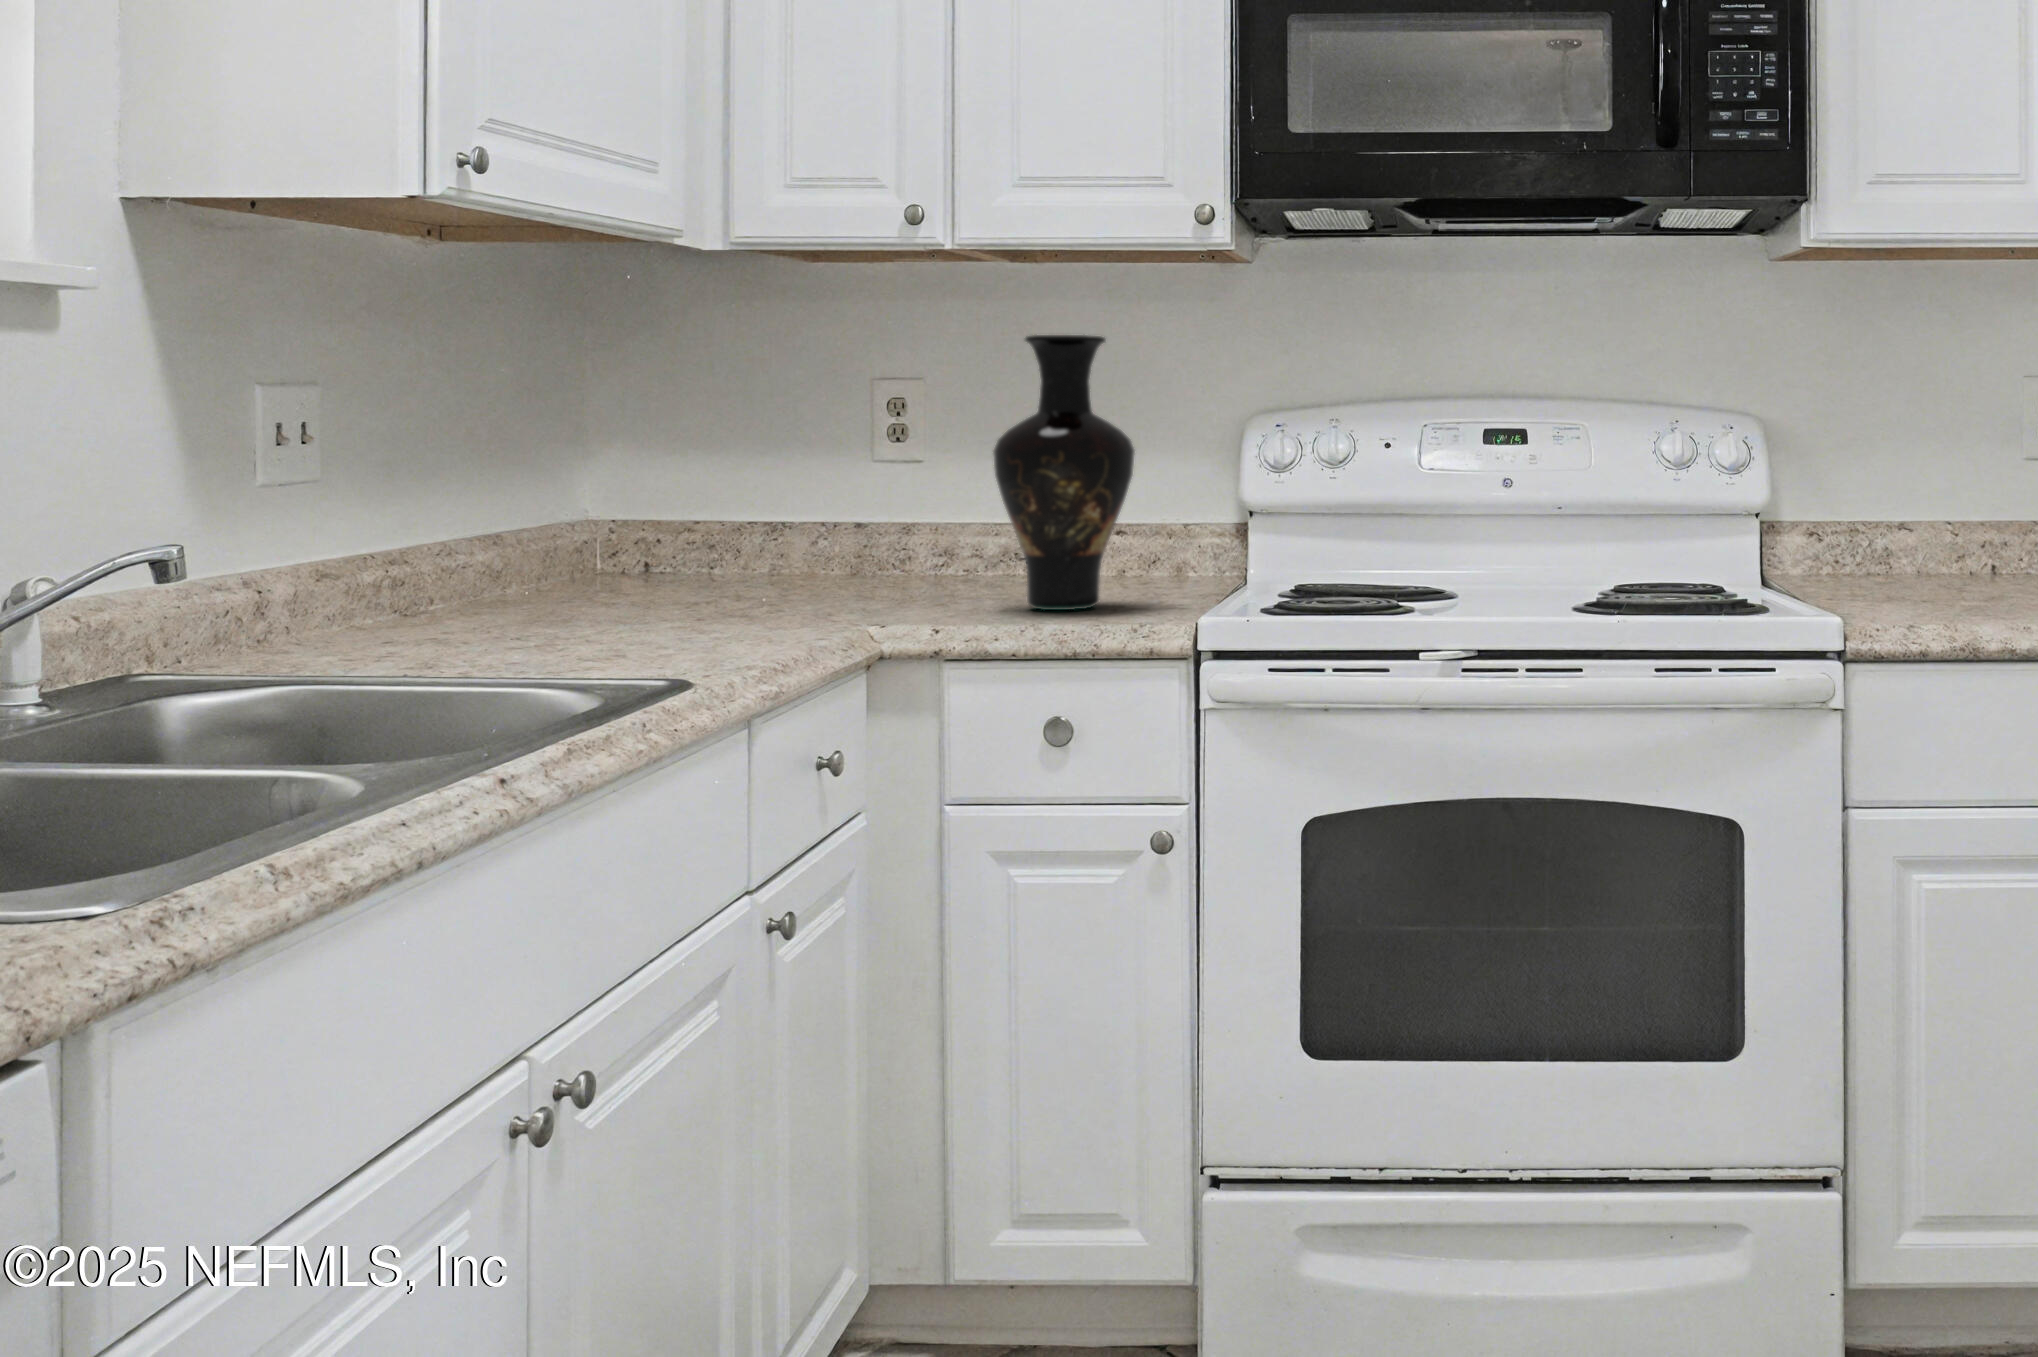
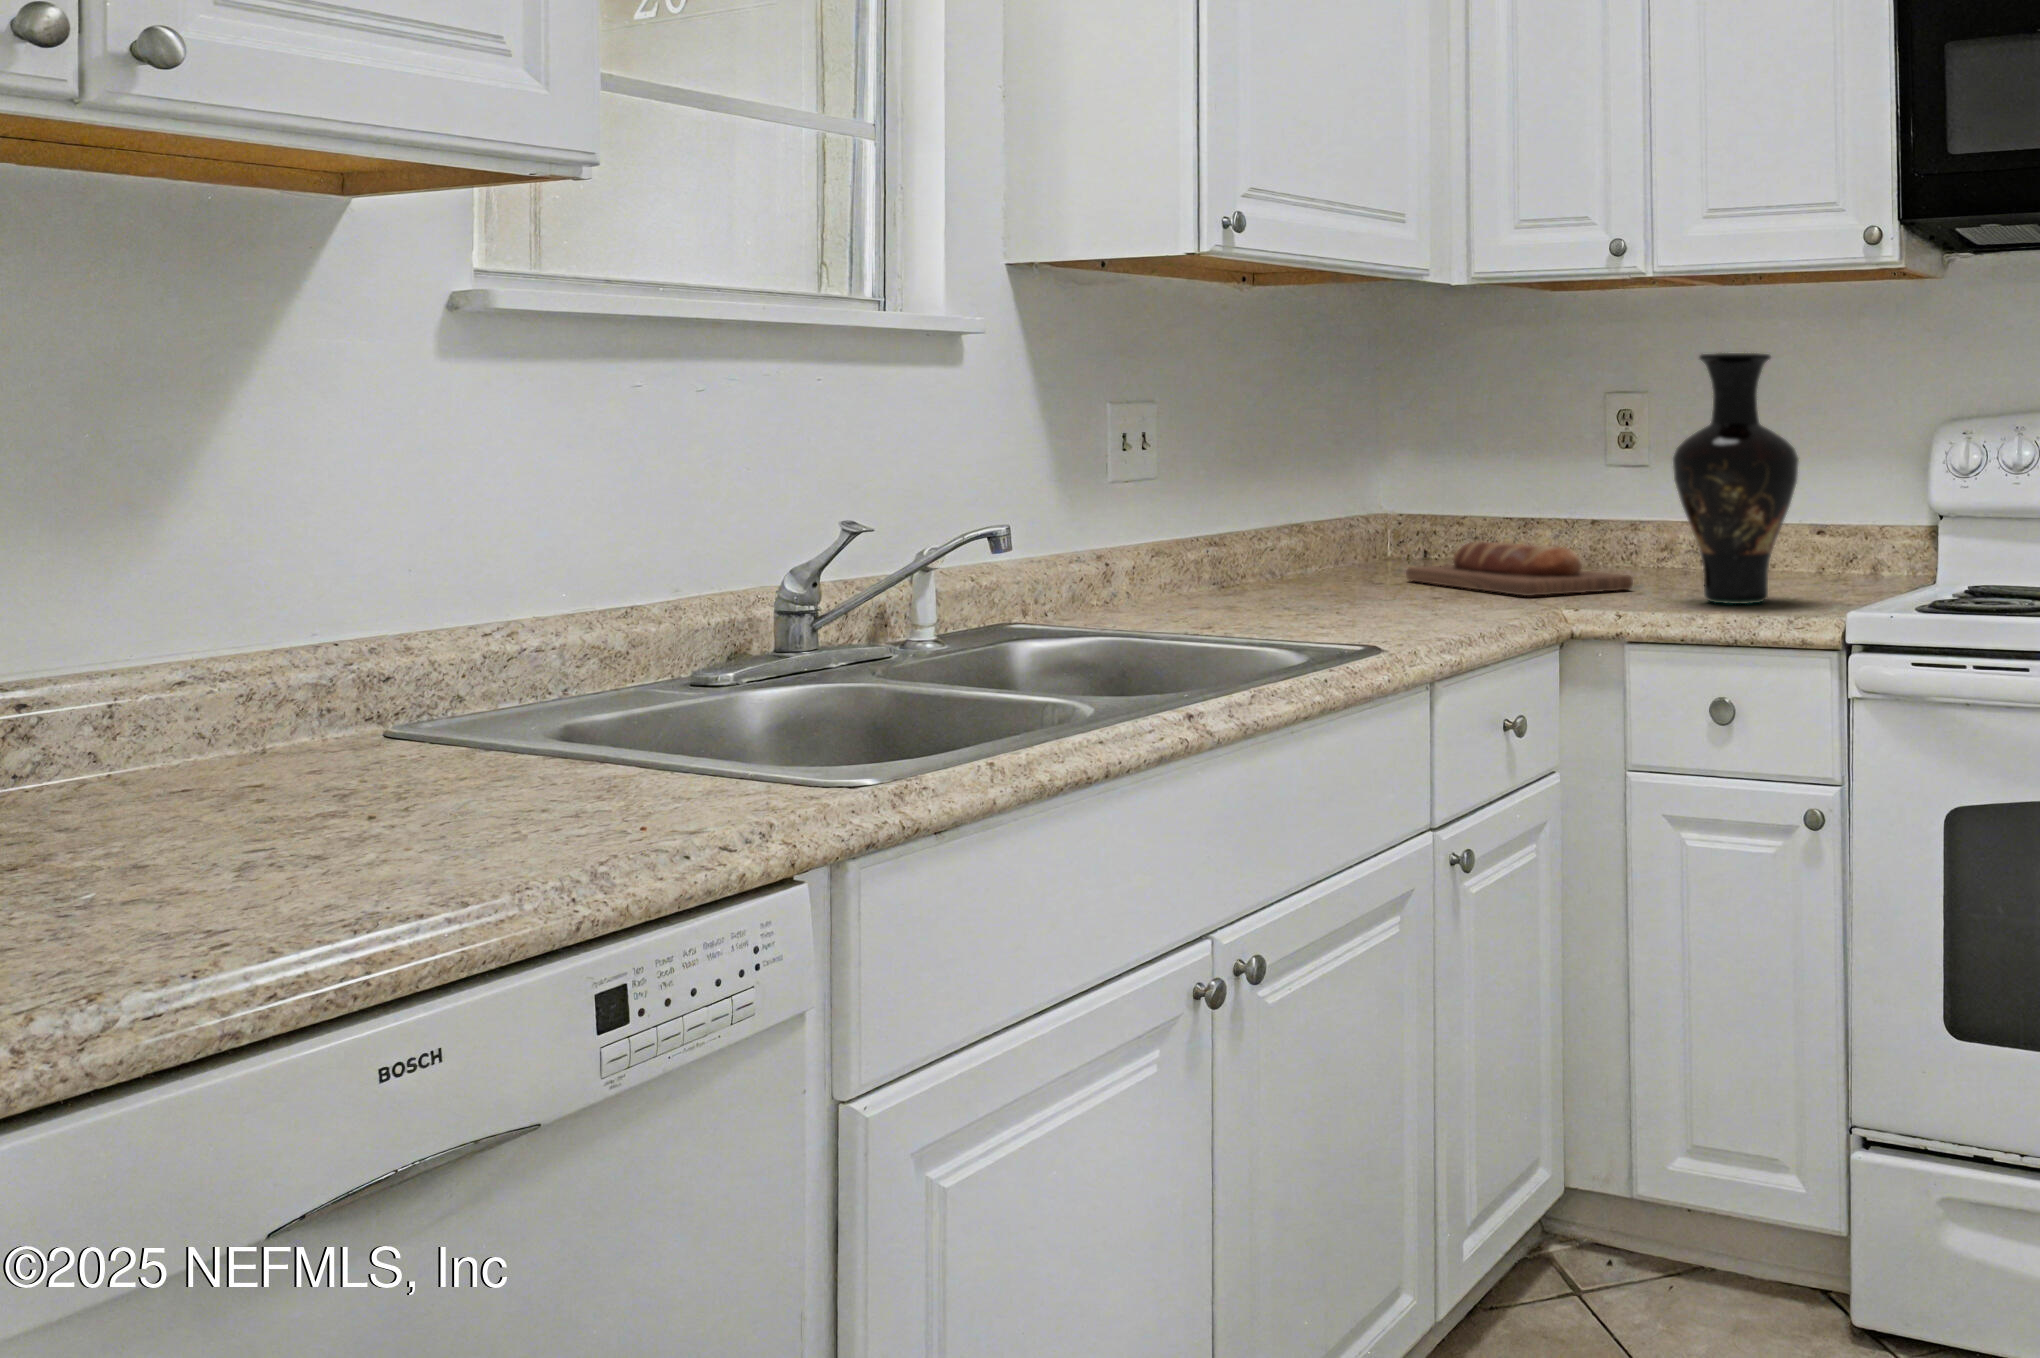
bread loaf: none [641,551,932,611] -> present [1406,541,1633,596]

